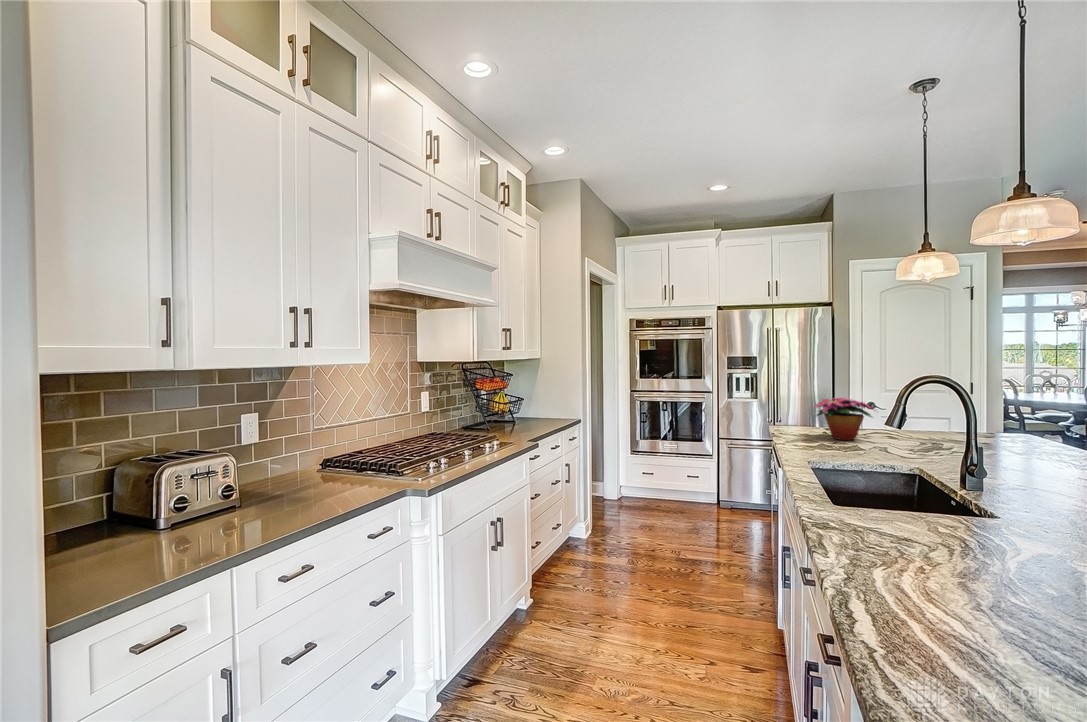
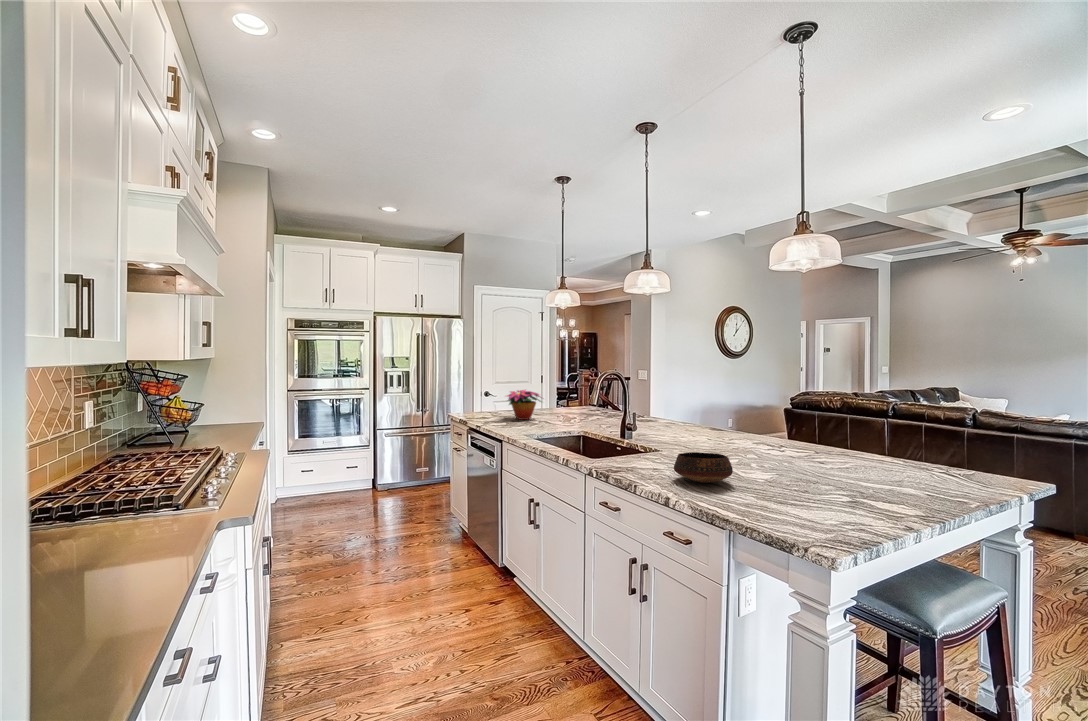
bowl: none [887,510,1024,577] -> present [674,452,733,483]

